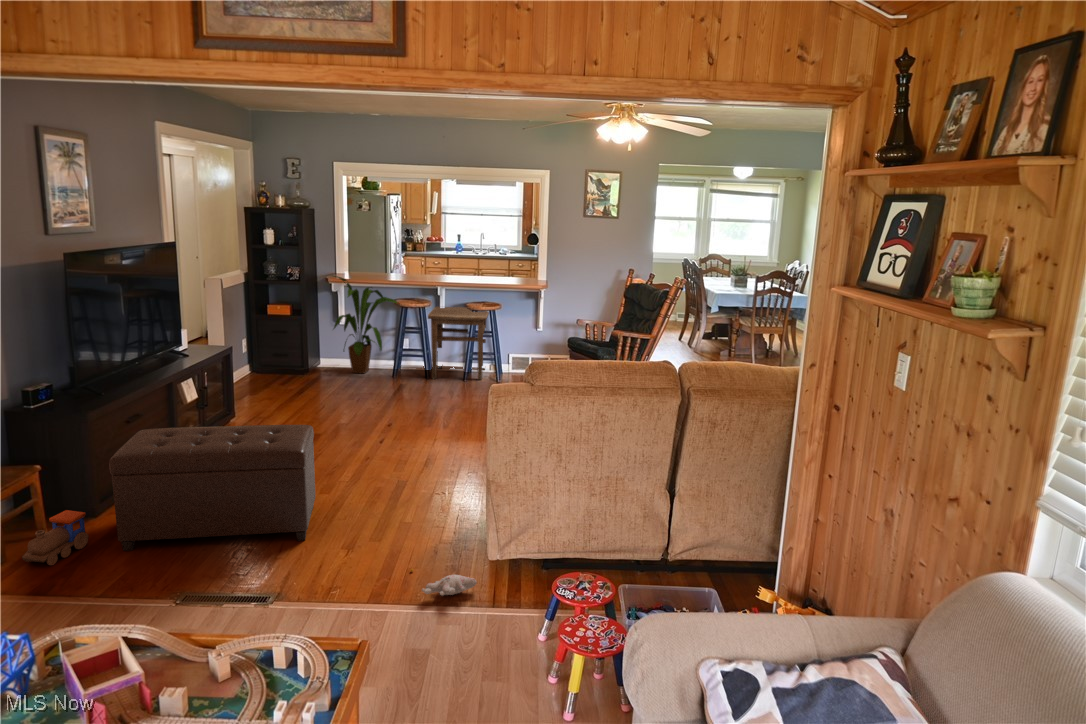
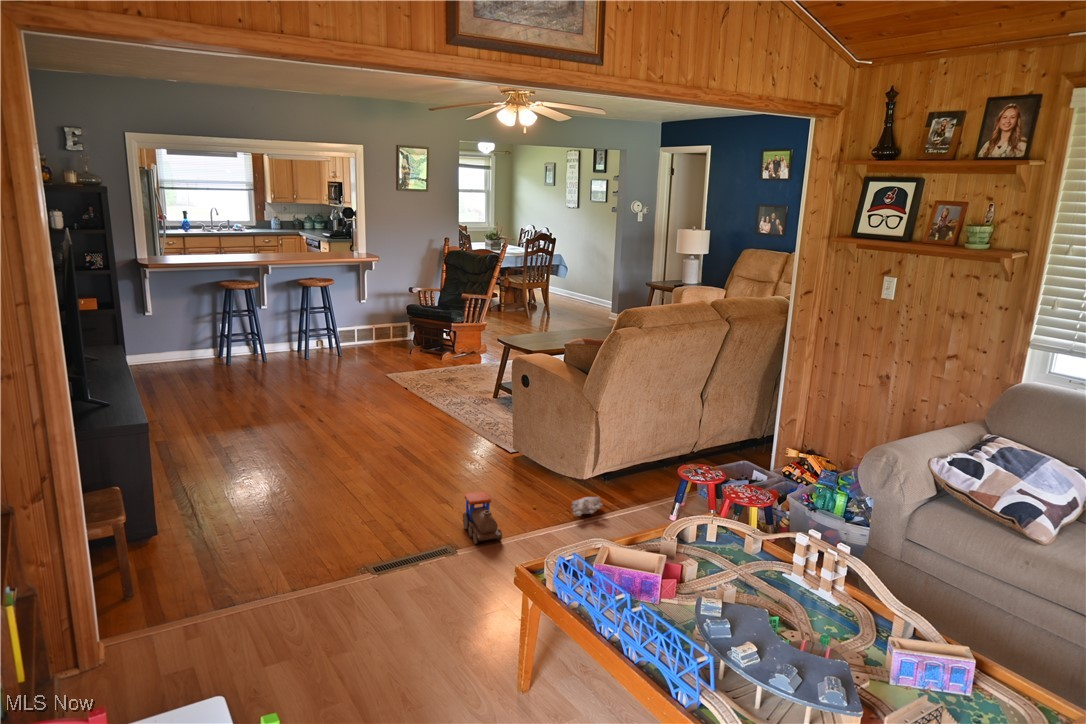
house plant: present [334,276,397,373] -> none [141,262,222,371]
side table: present [428,307,489,380] -> none [251,286,328,365]
ottoman: present [109,425,315,551] -> none [203,406,412,563]
toy train: present [22,510,89,565] -> present [463,491,502,544]

